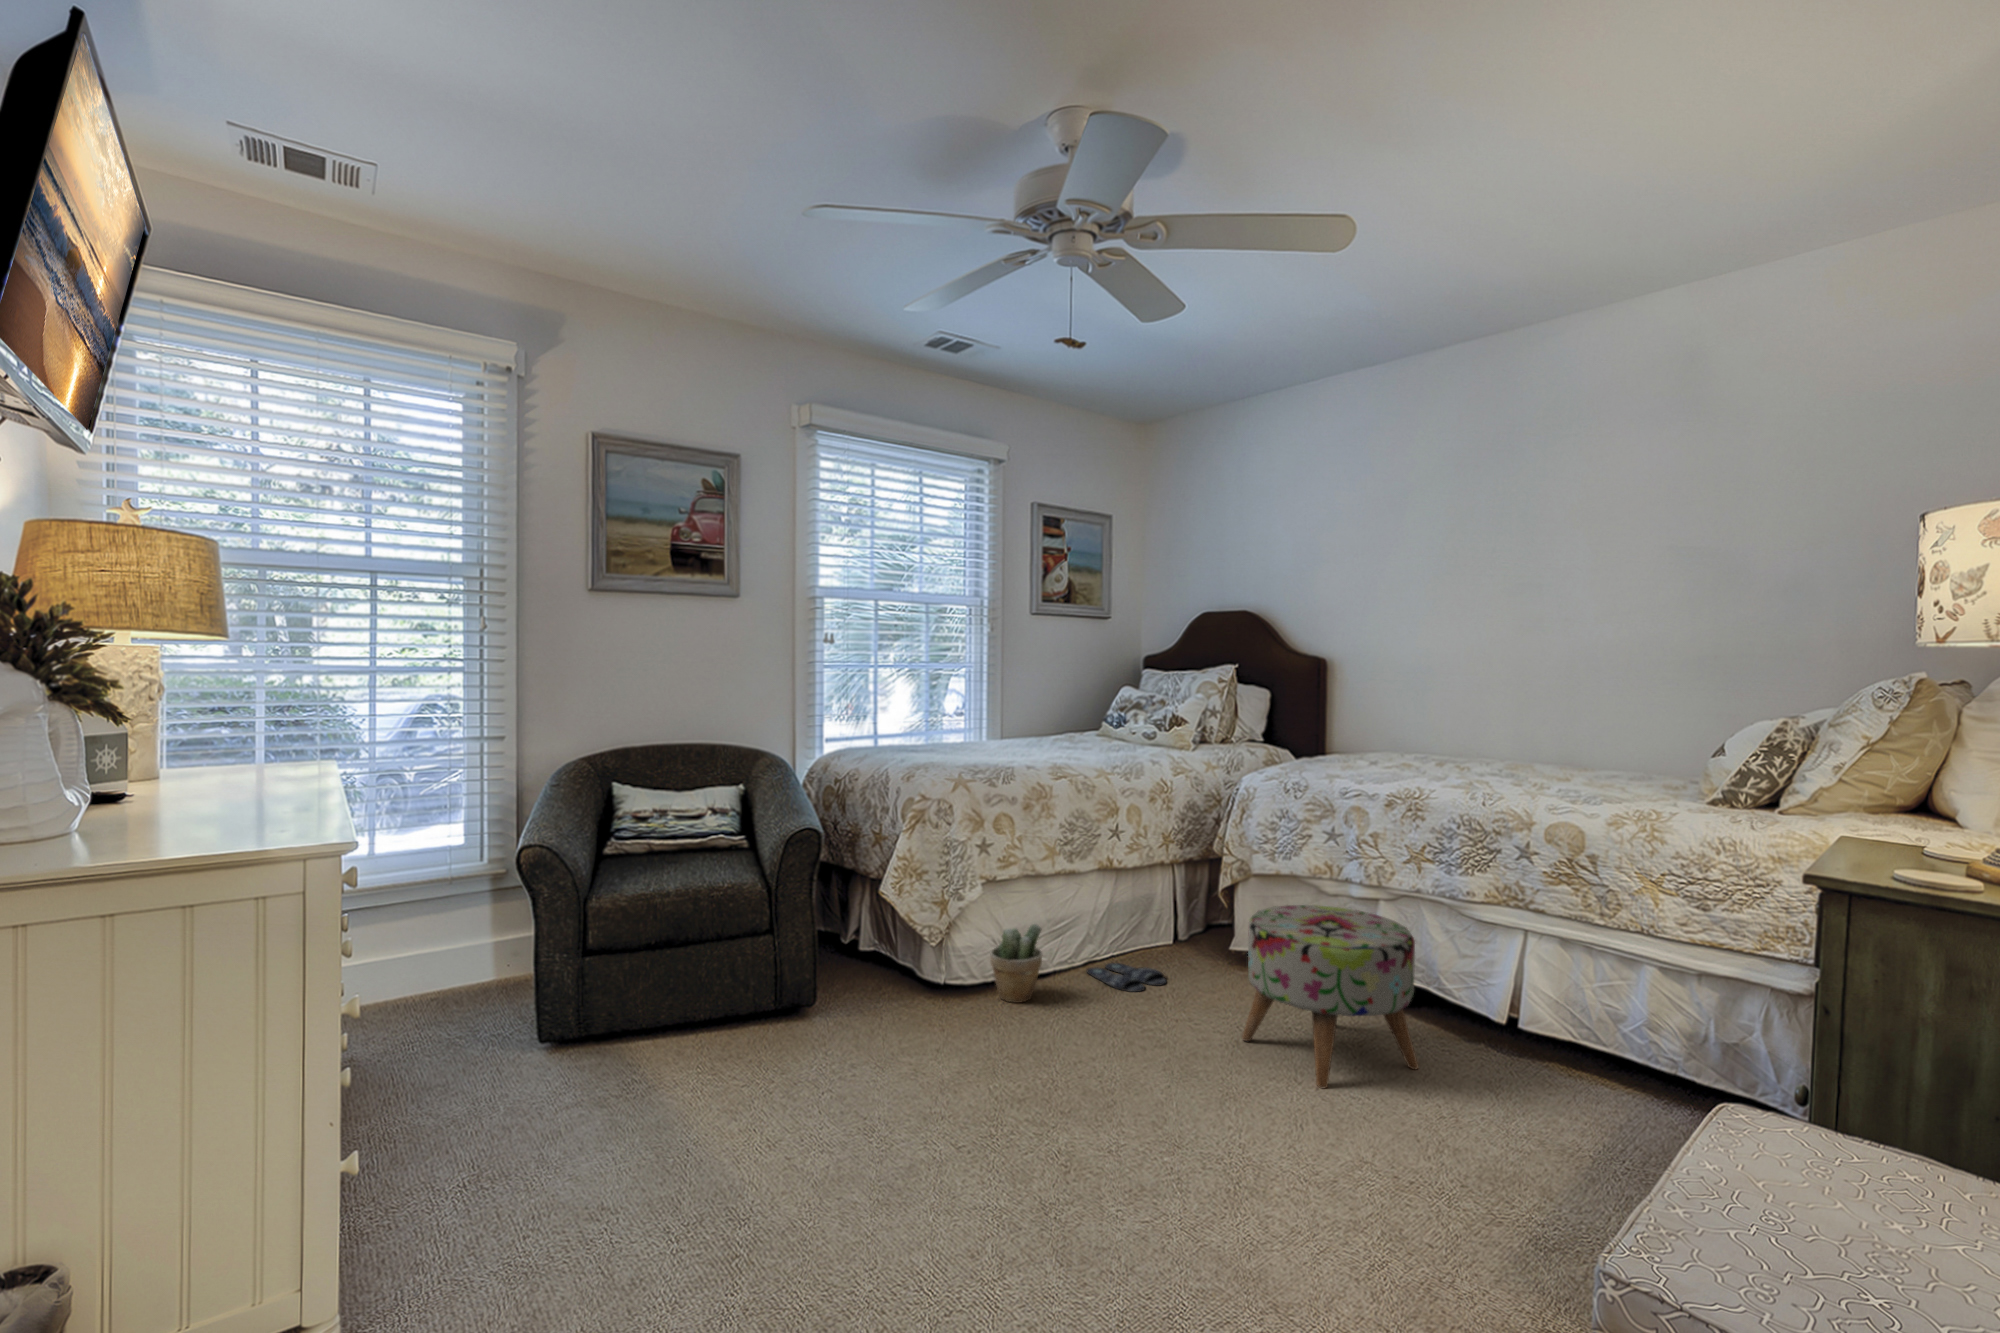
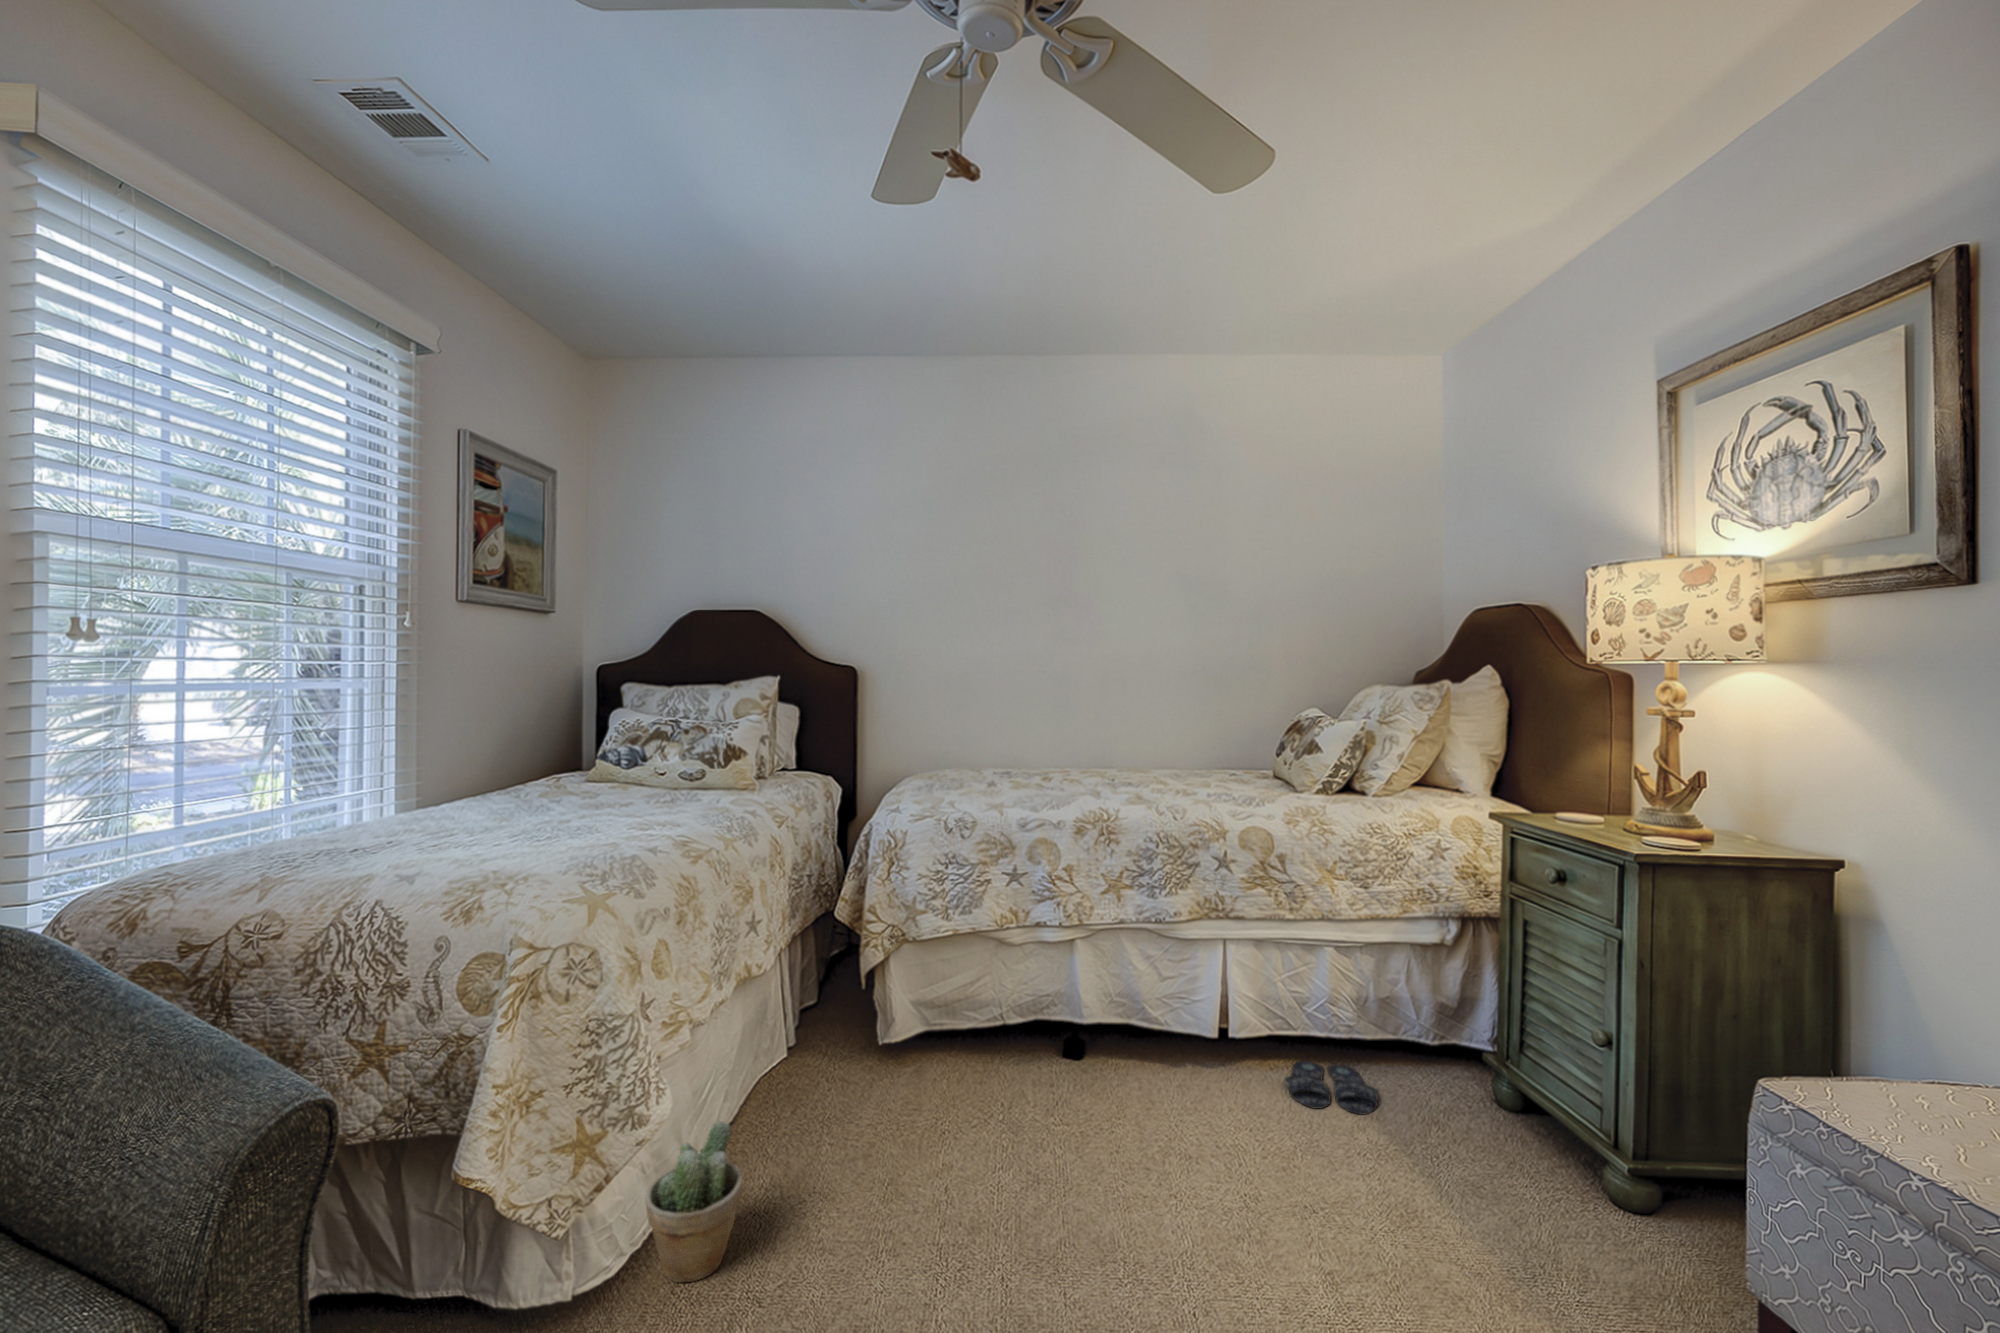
ottoman: present [1242,905,1418,1089] -> none [1036,960,1224,1201]
slippers: present [1087,963,1166,992] -> present [1285,1060,1378,1115]

